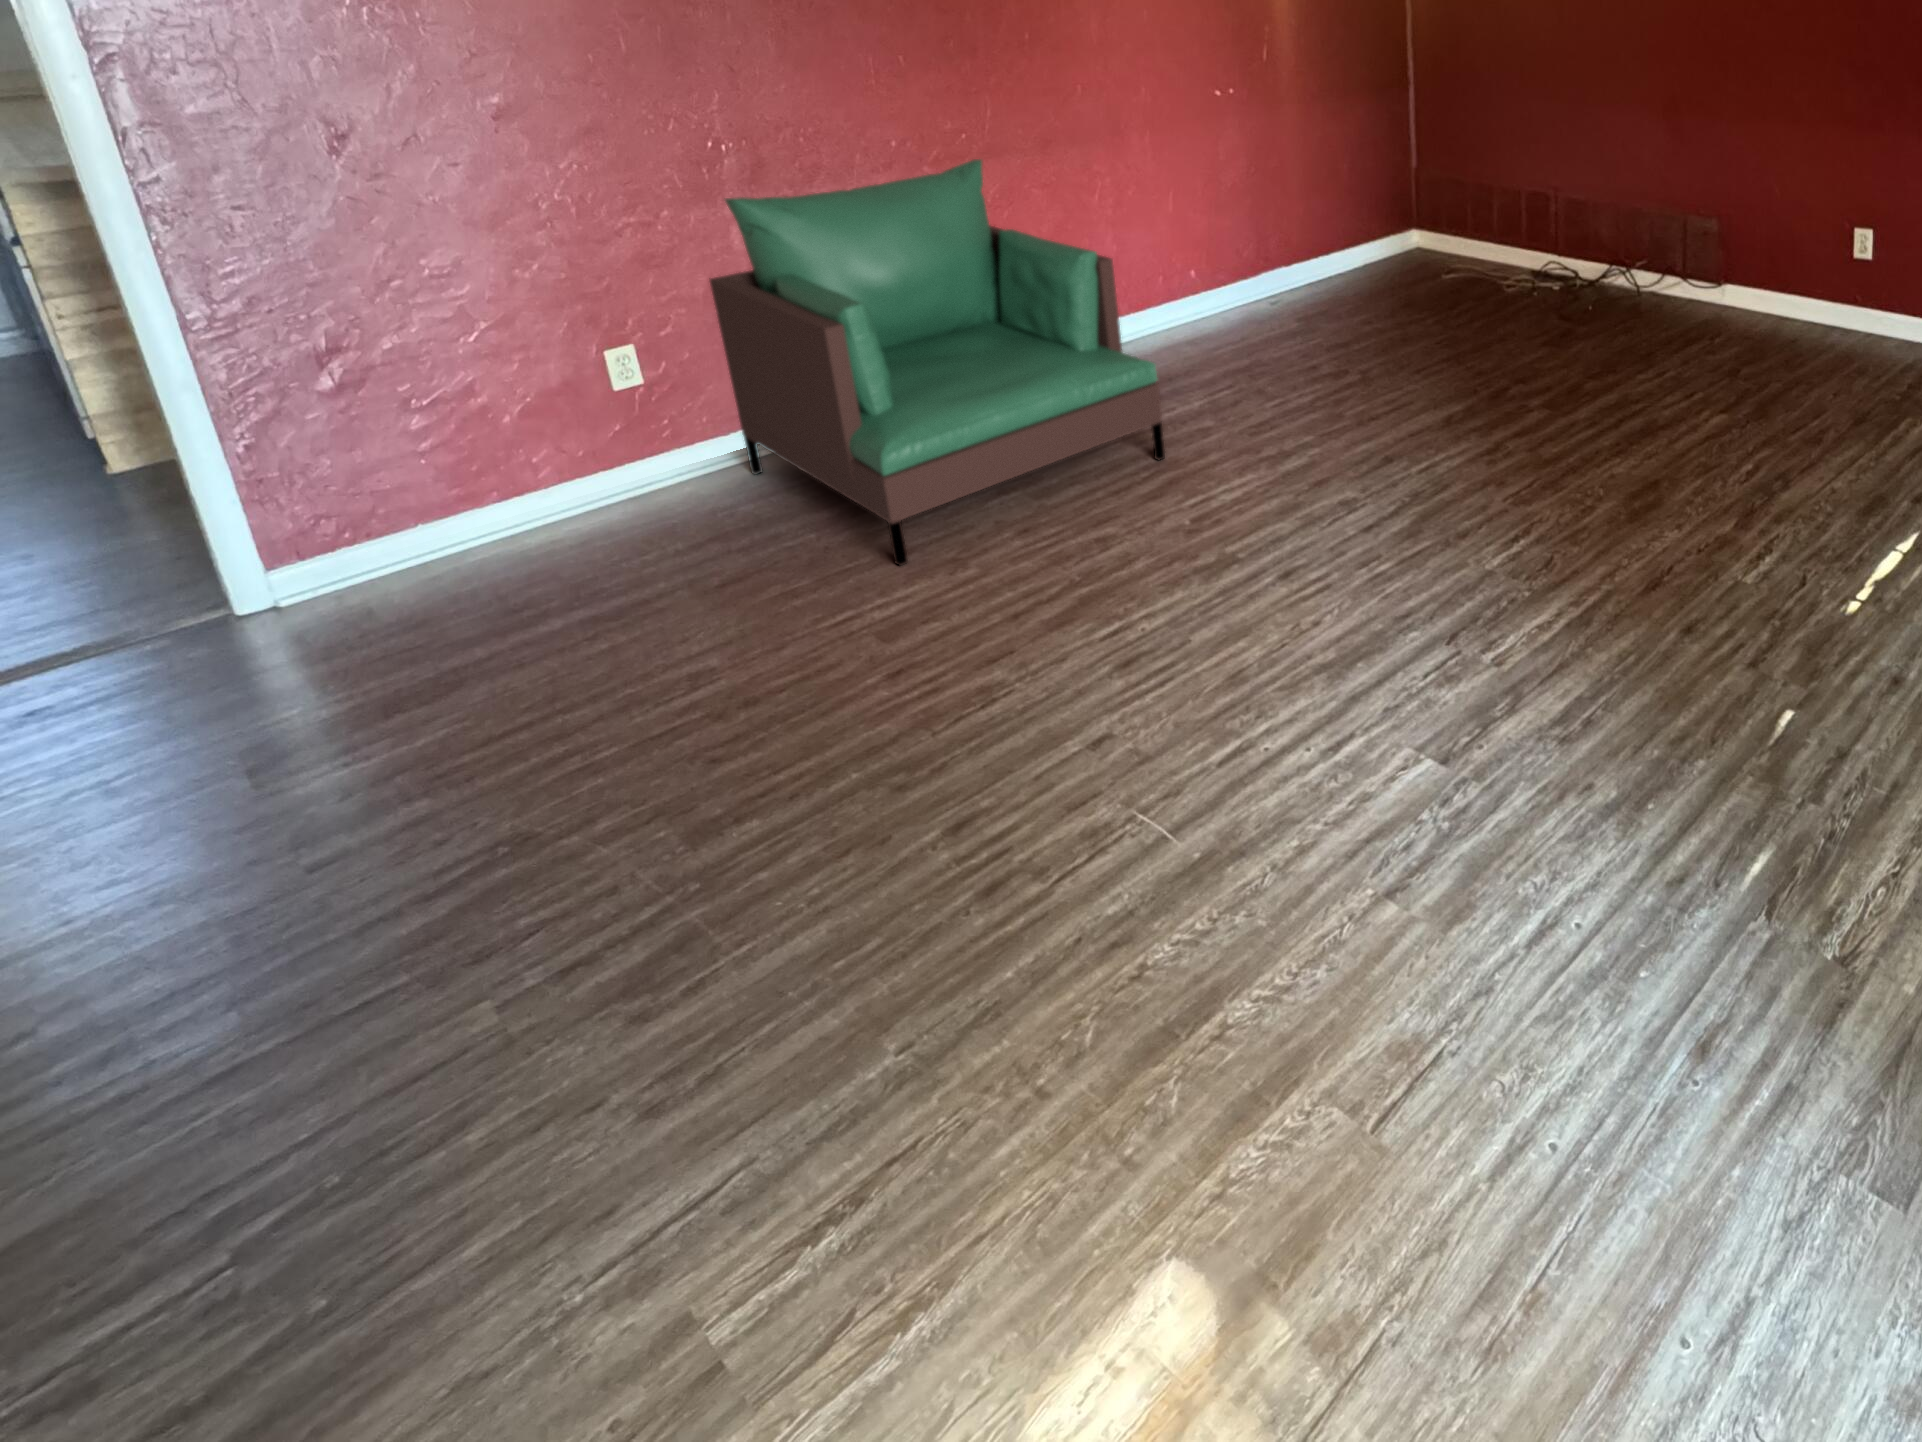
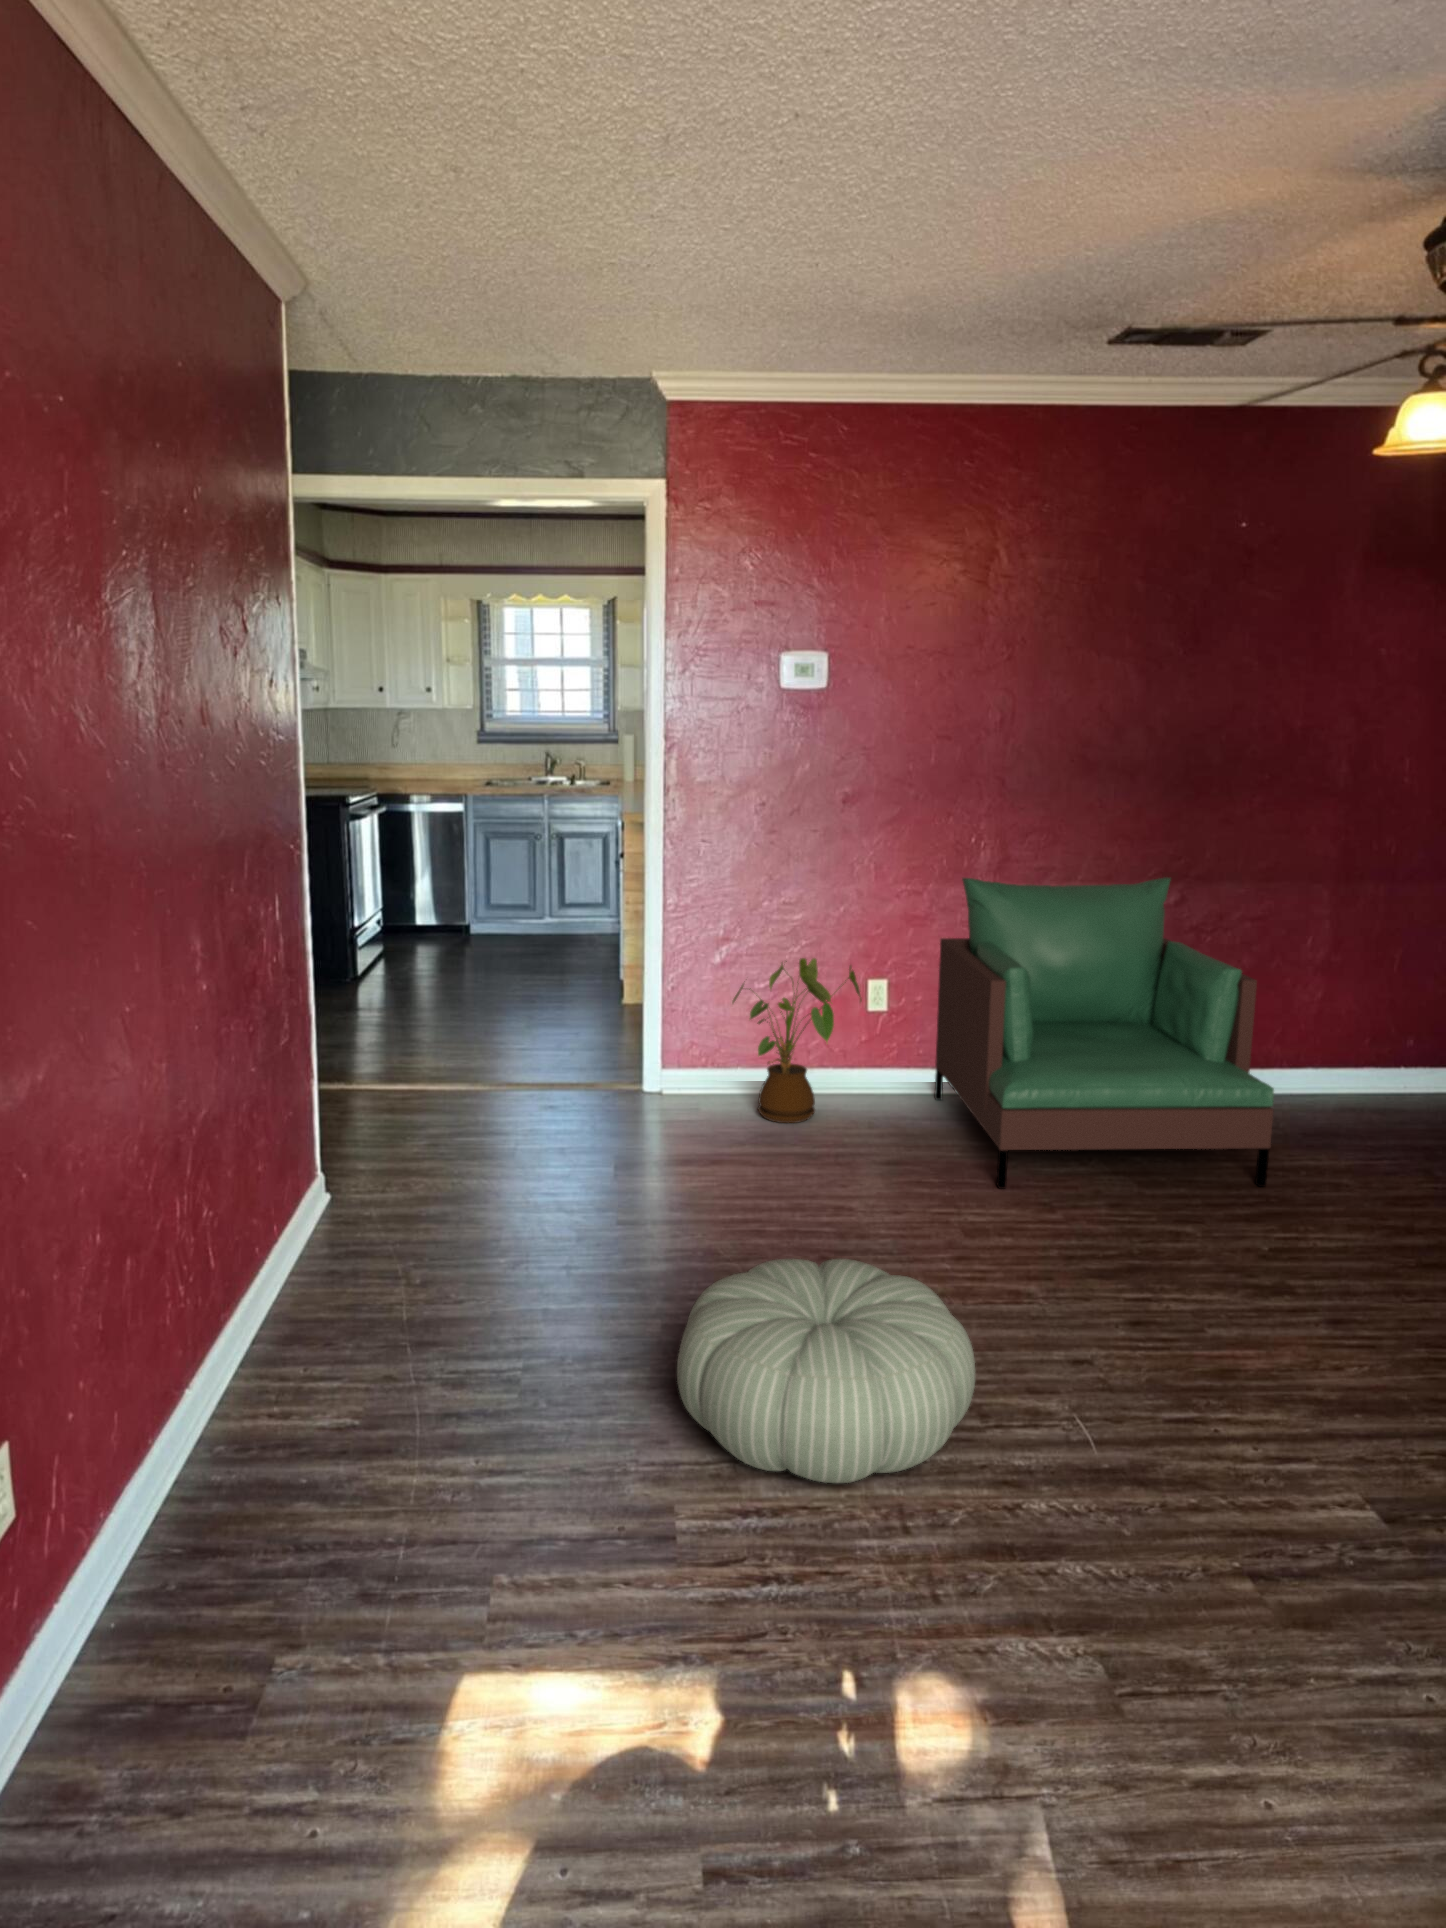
house plant: none [389,344,618,589] -> present [733,958,862,1123]
pouf: none [579,766,1044,1165] -> present [677,1259,975,1483]

